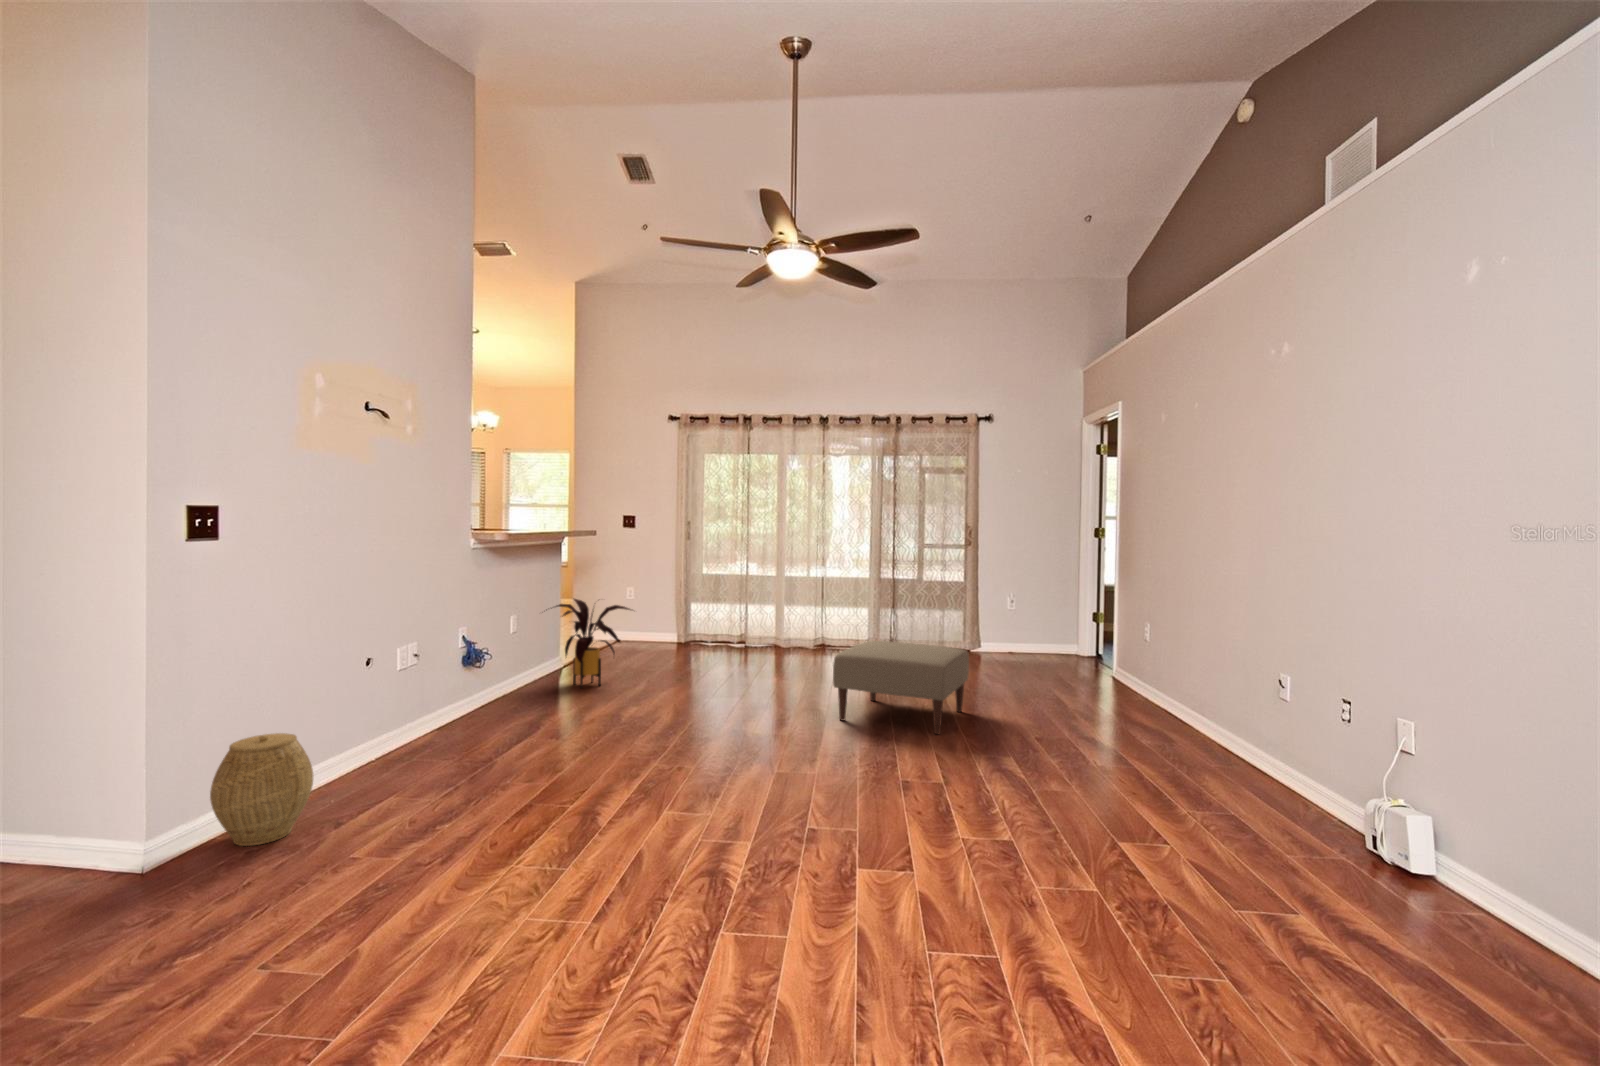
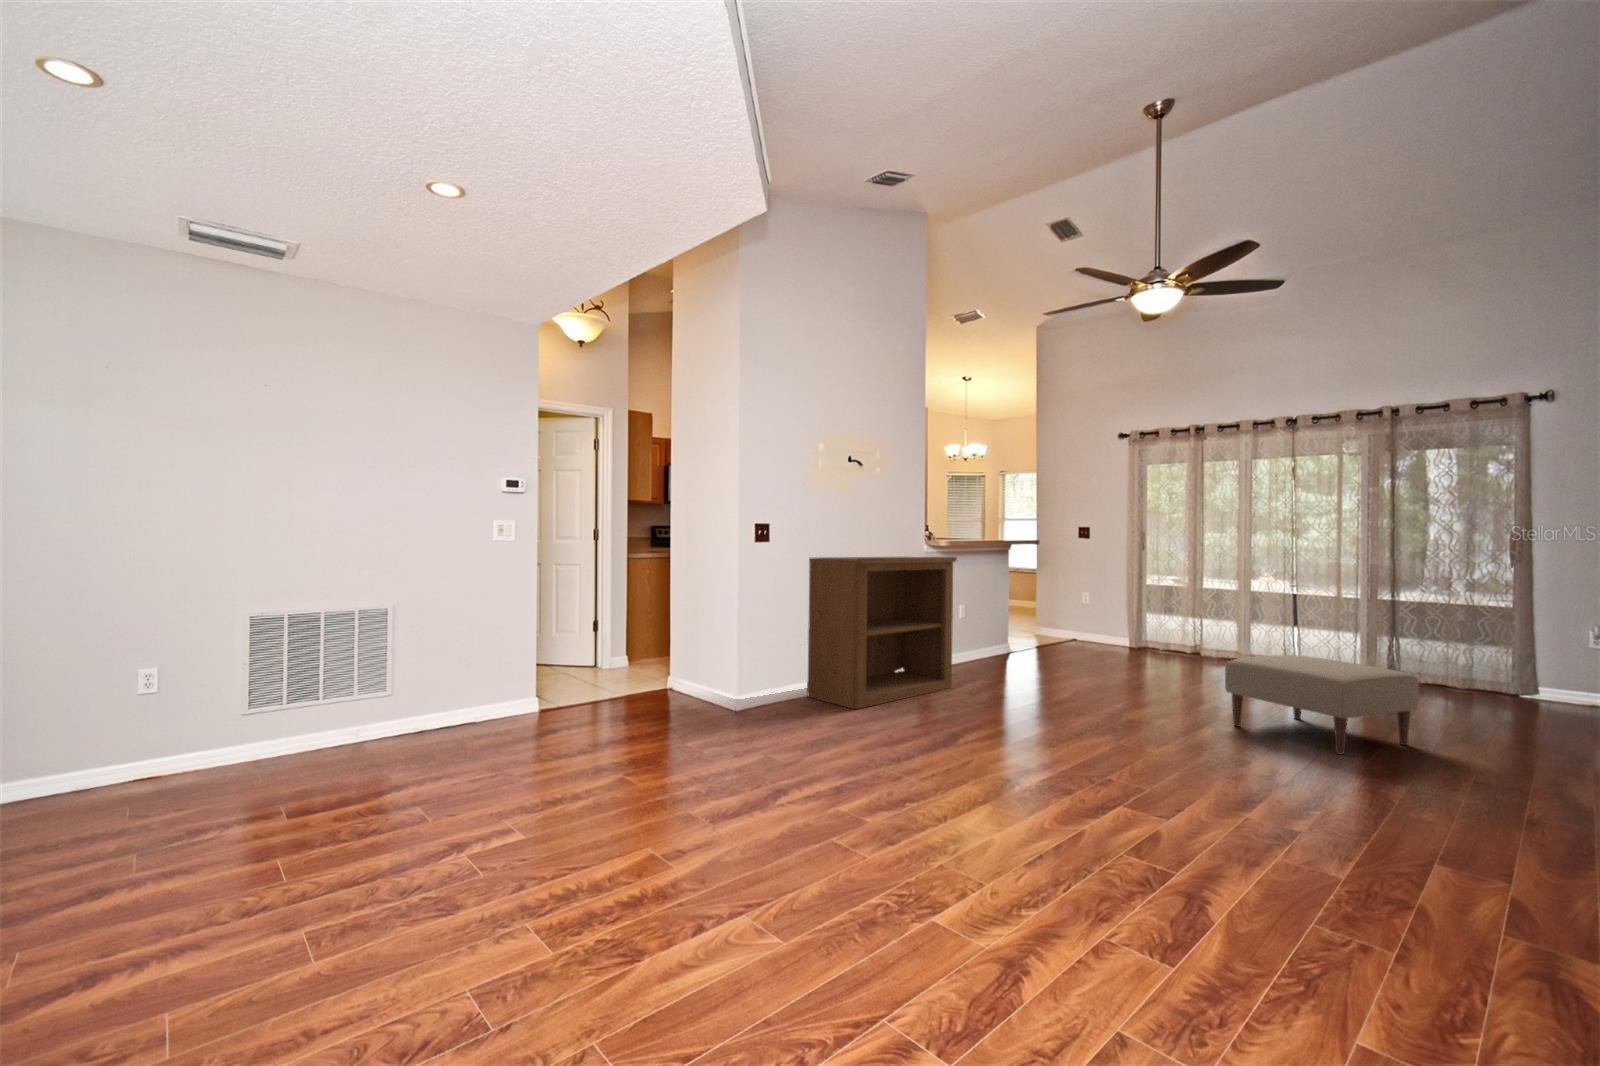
bookshelf: none [296,554,533,805] -> present [807,557,957,709]
house plant: present [551,599,631,688] -> none [983,596,1062,670]
woven basket: present [210,733,313,846] -> none [764,652,810,711]

